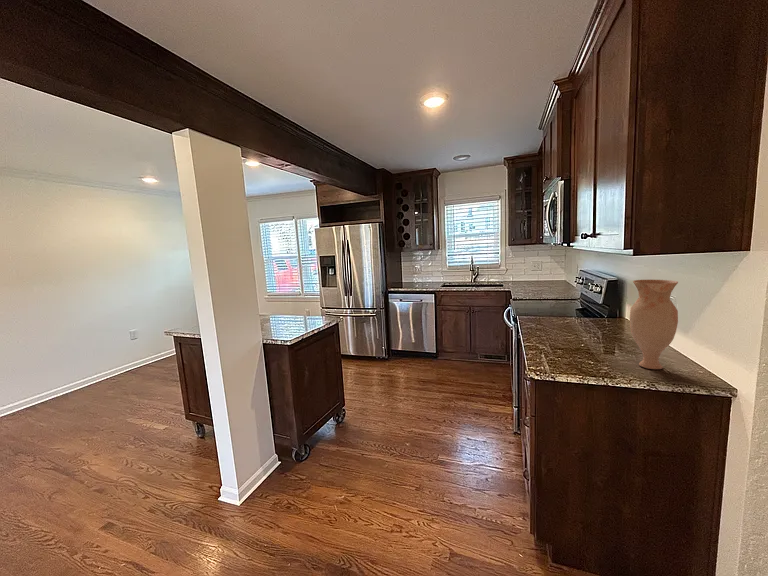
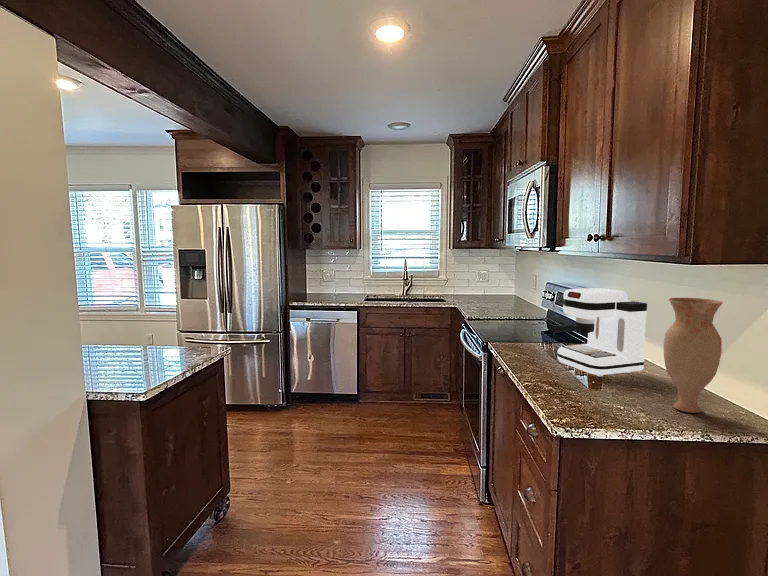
coffee maker: none [553,273,635,341] -> present [550,288,647,377]

